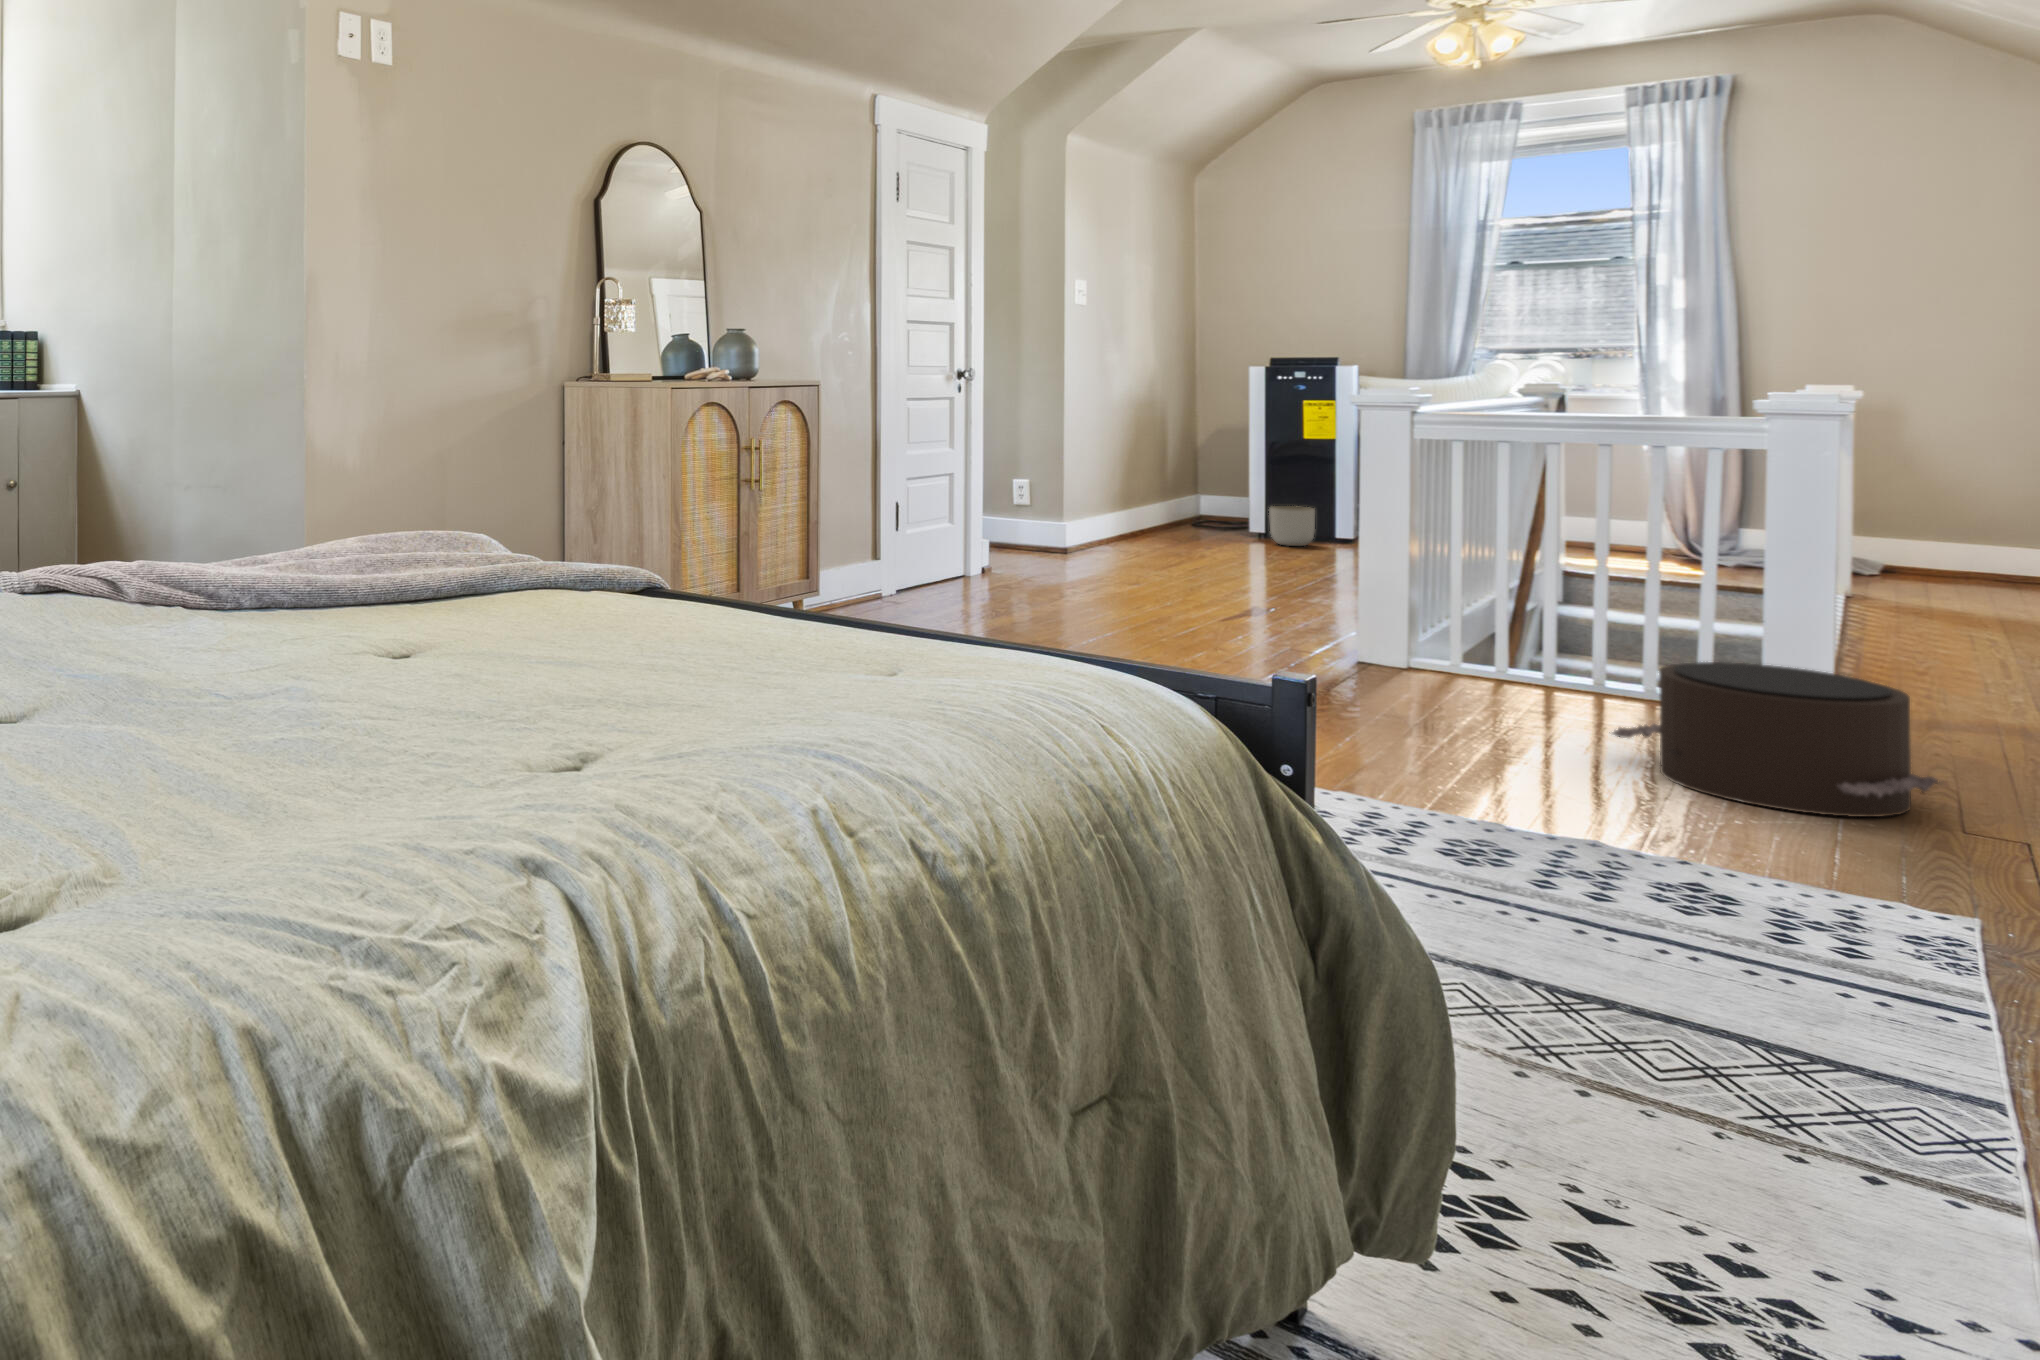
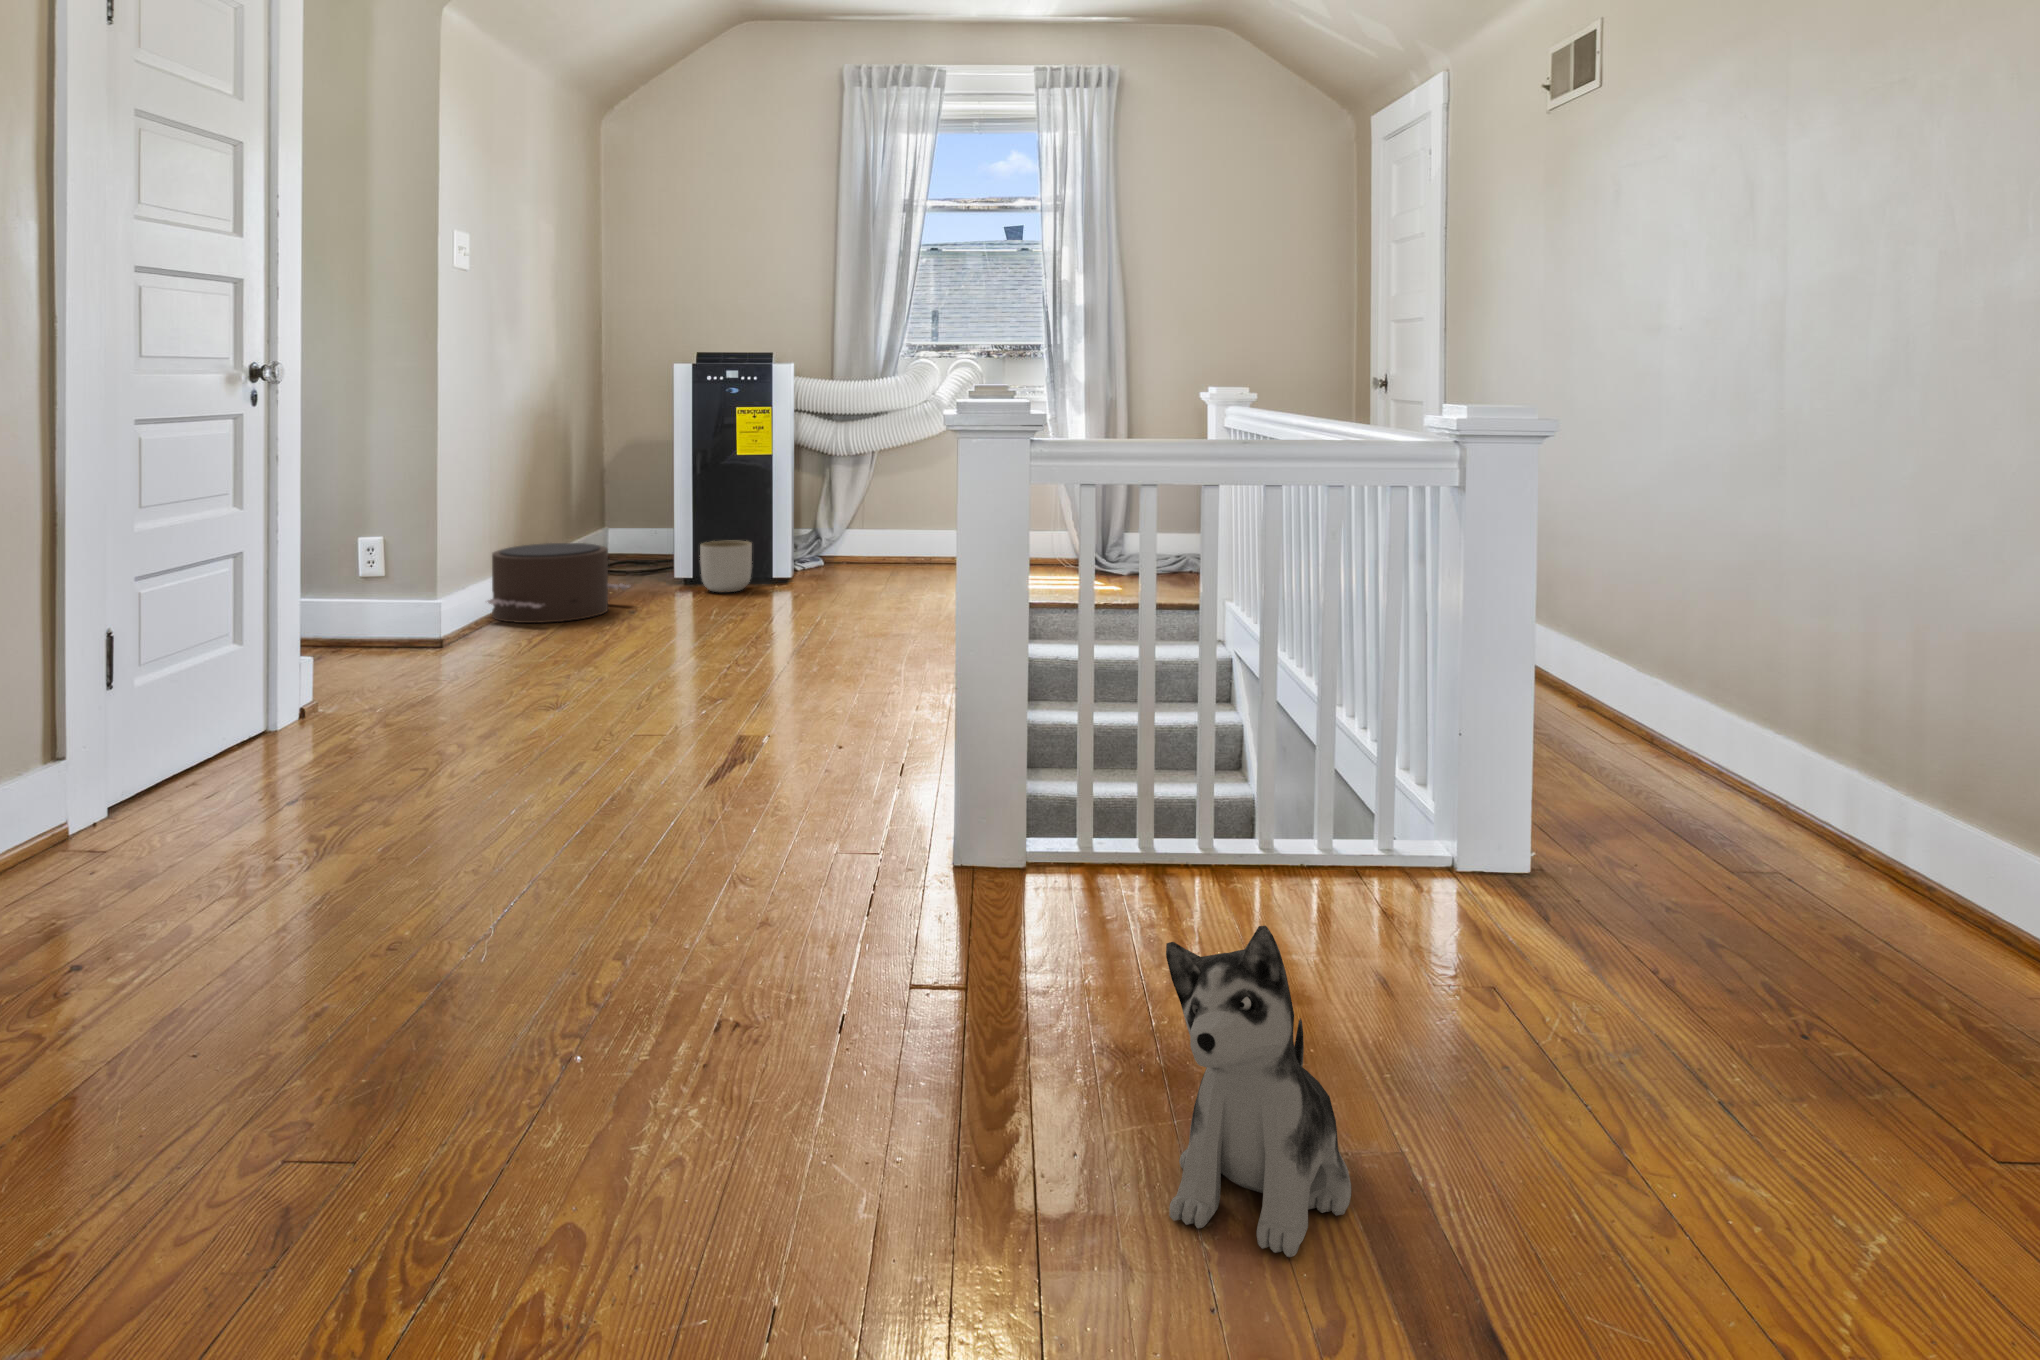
plush toy: none [1388,631,1496,768] -> present [1166,926,1351,1257]
pouf: present [1612,662,1940,817] -> present [488,543,630,623]

